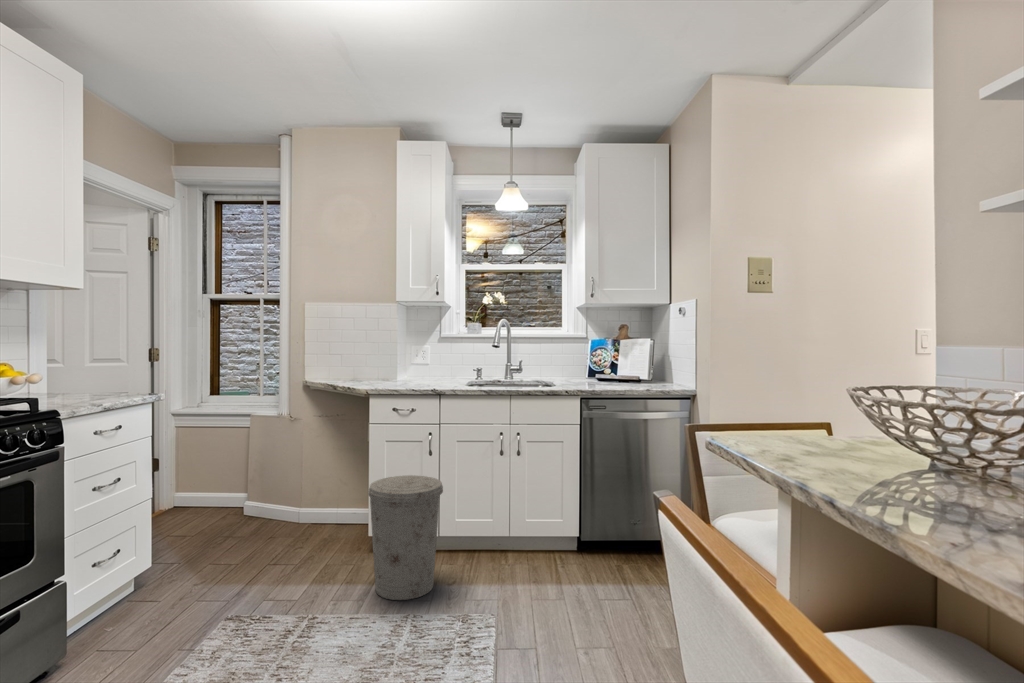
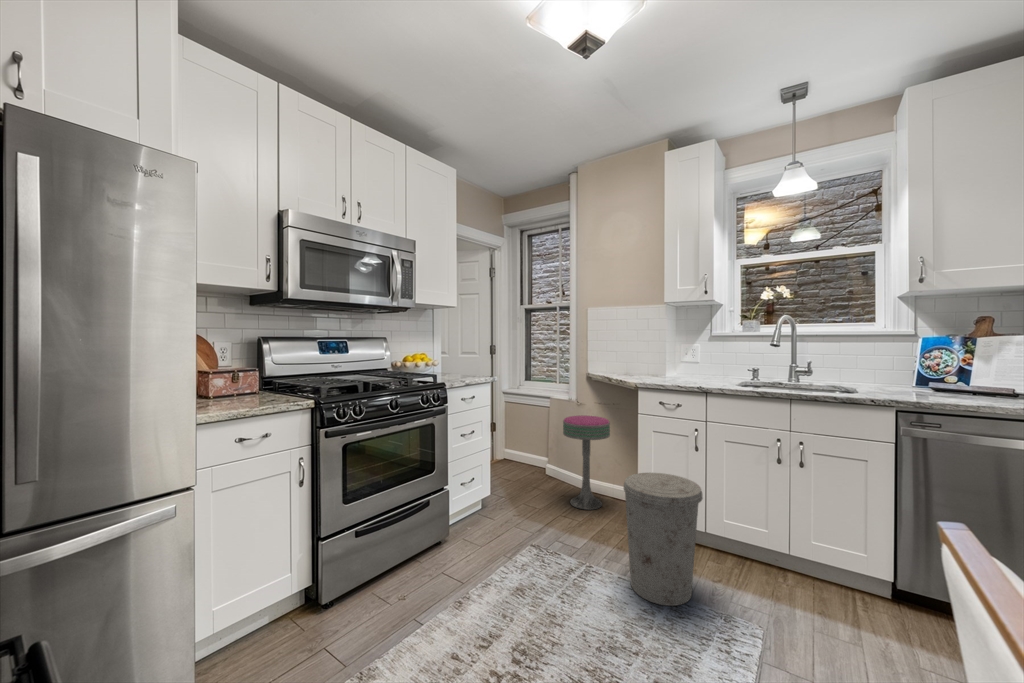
bar stool: none [278,431,336,540] -> present [563,415,610,510]

